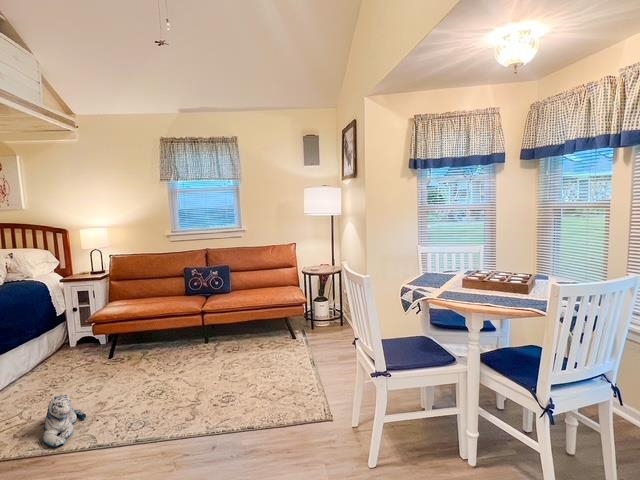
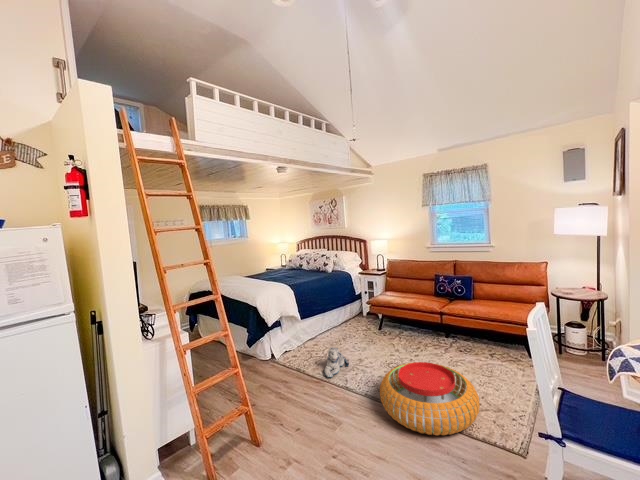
pouf: none [162,366,283,451] -> present [380,362,480,435]

